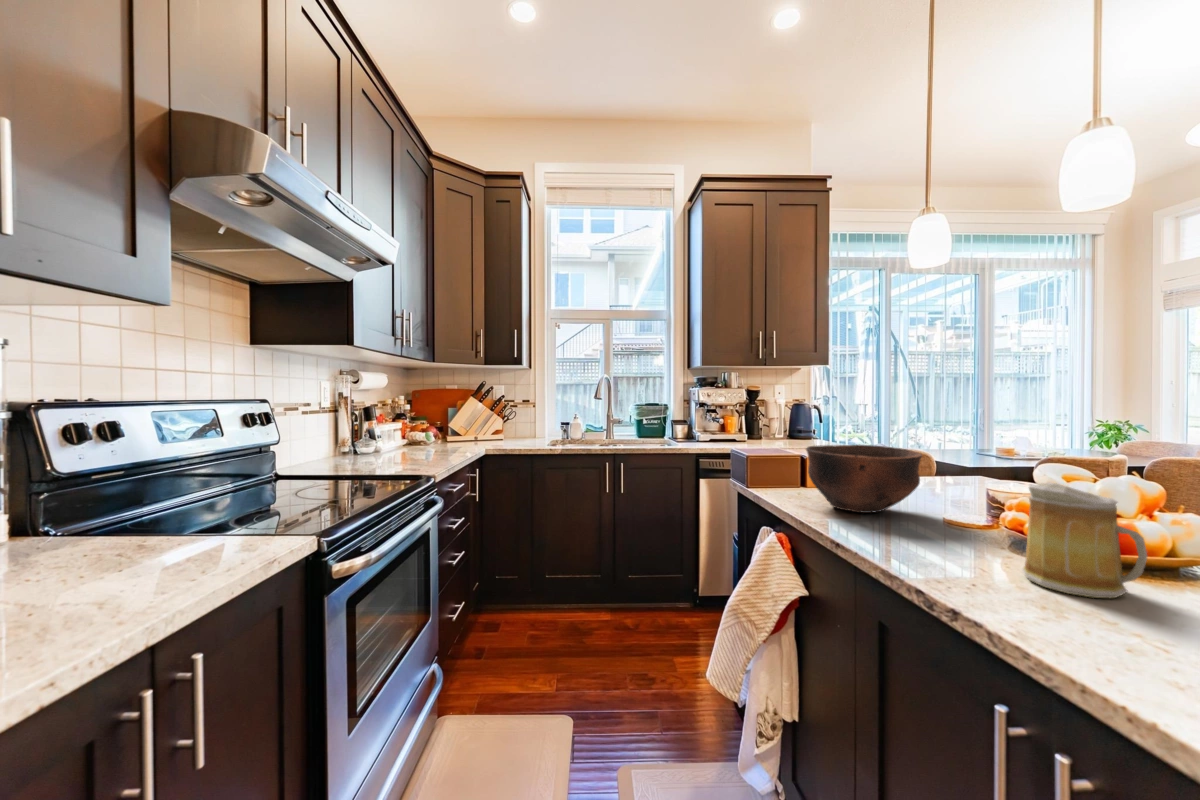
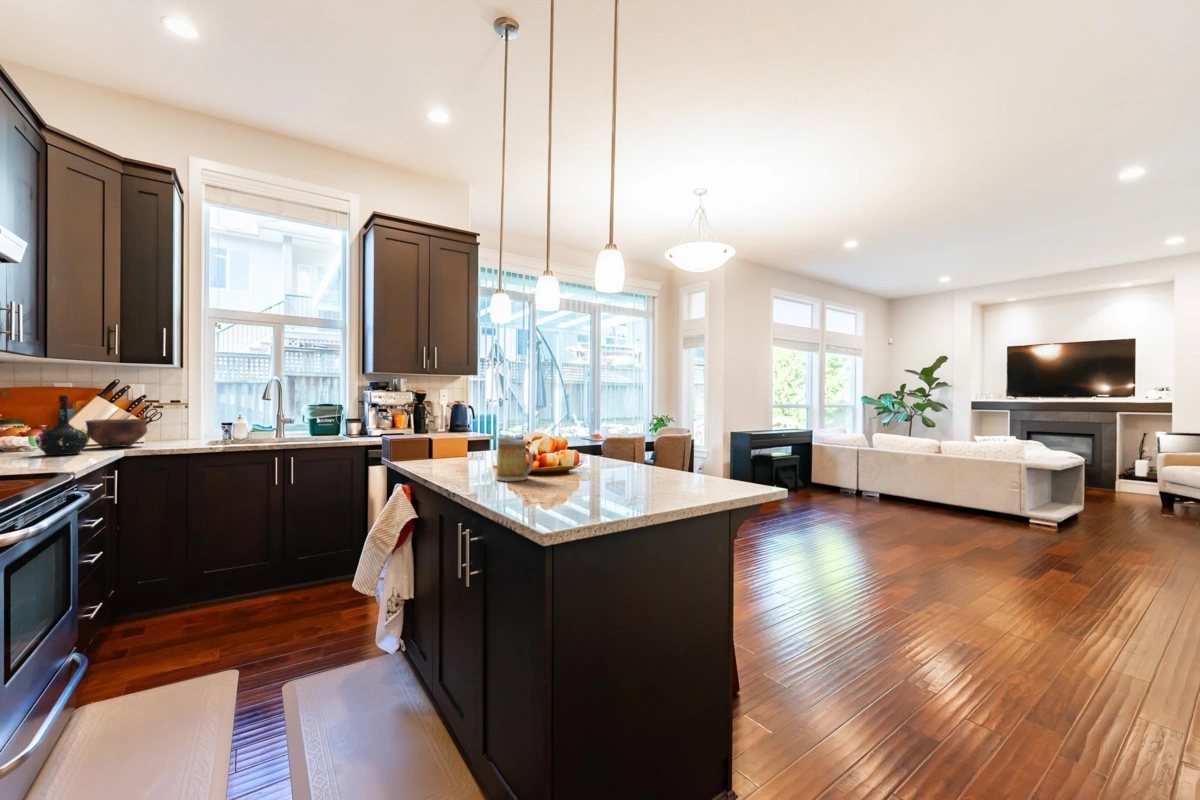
bottle: none [426,396,461,451] -> present [35,395,89,455]
bowl: present [806,445,922,513] -> present [86,419,147,447]

